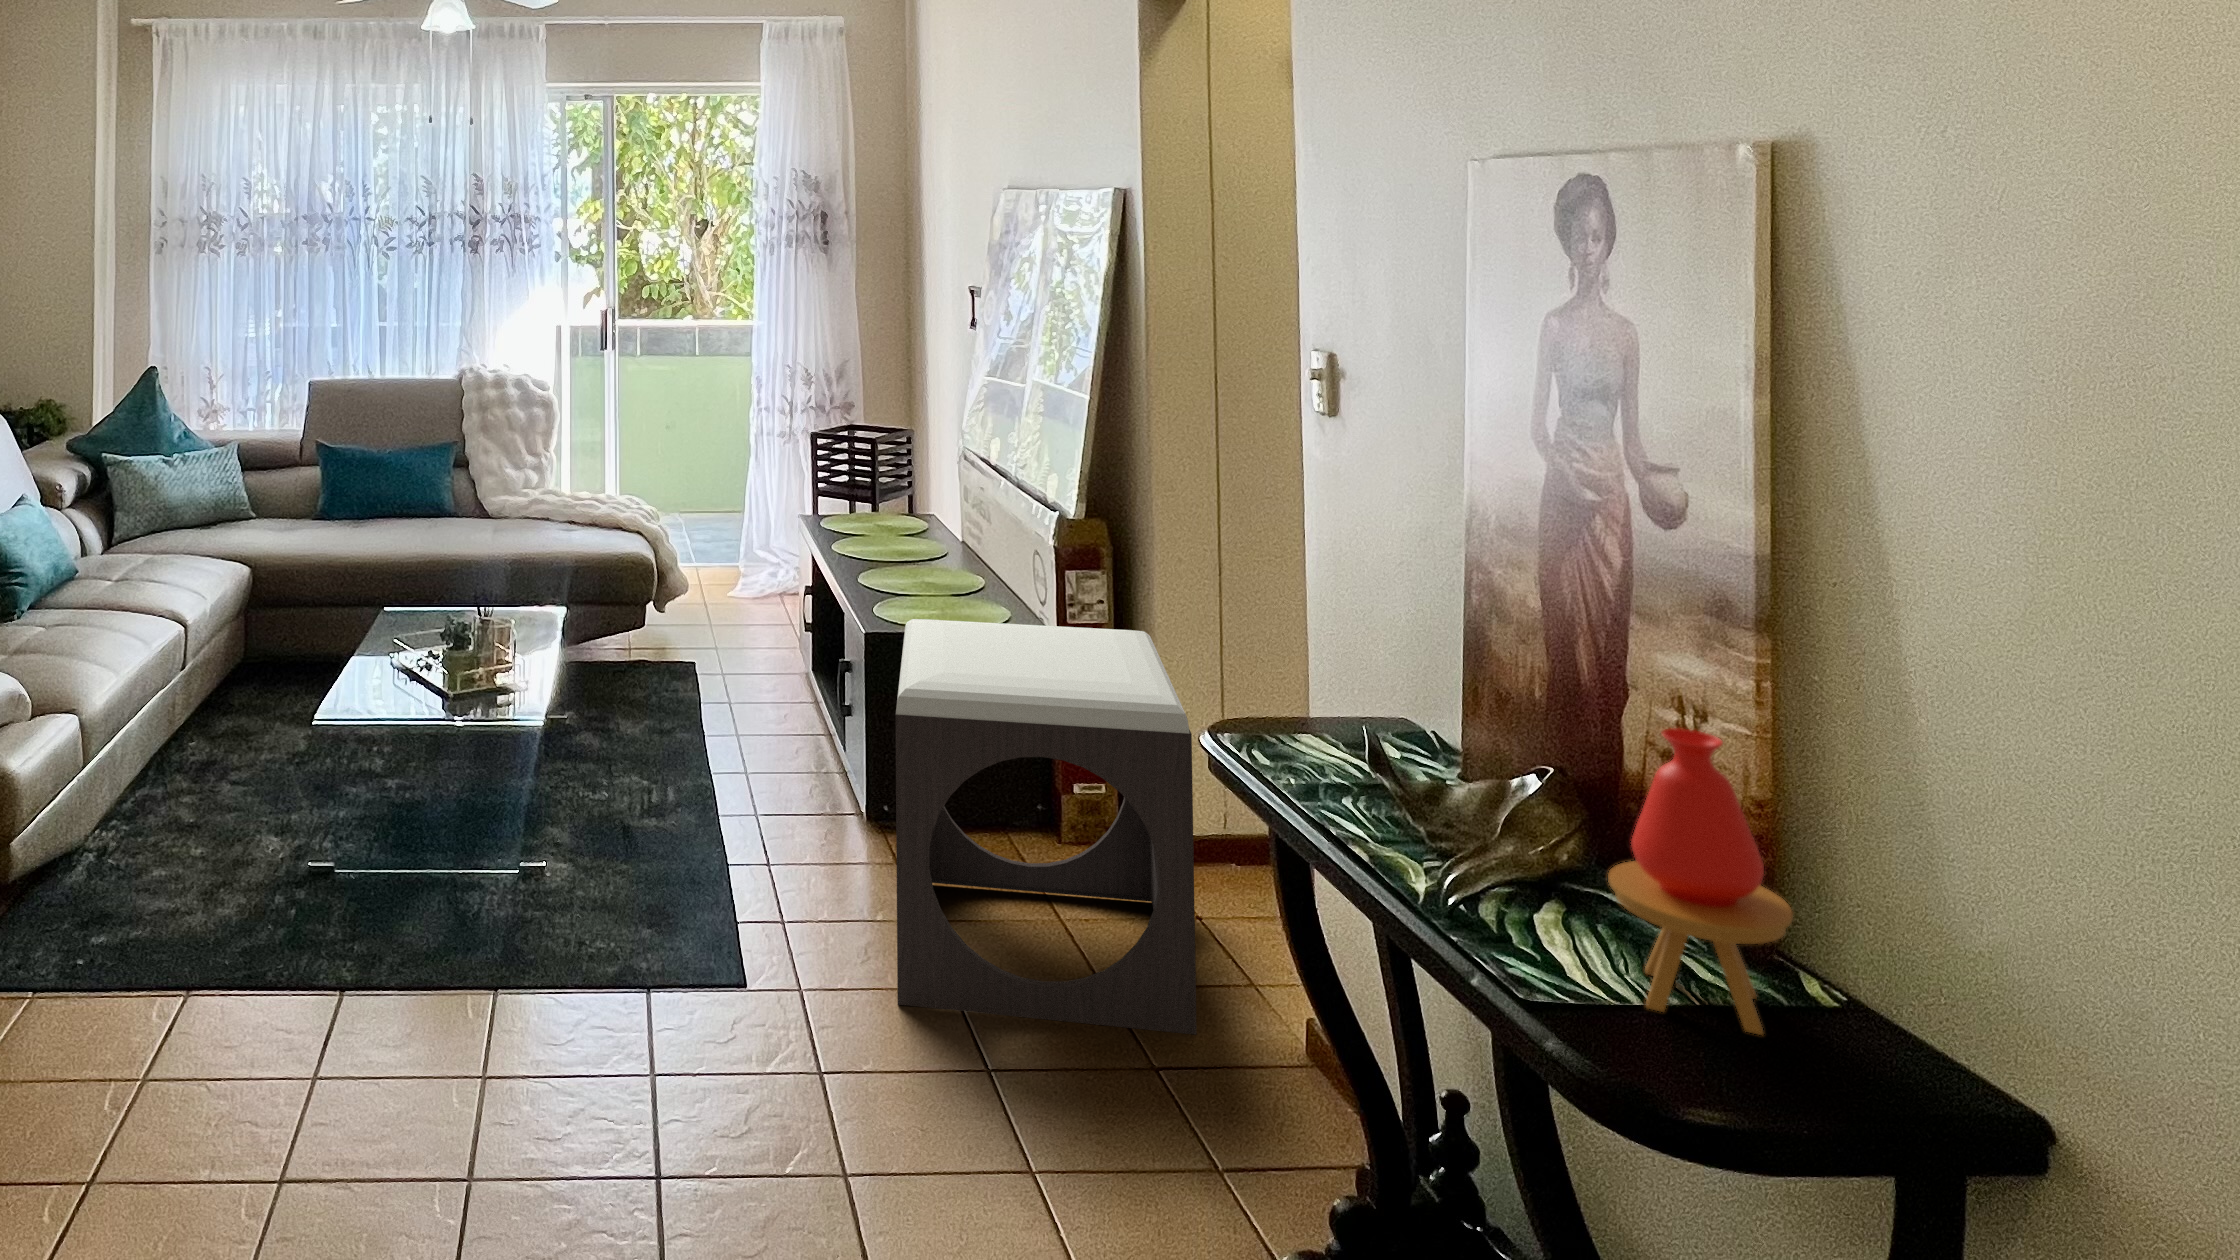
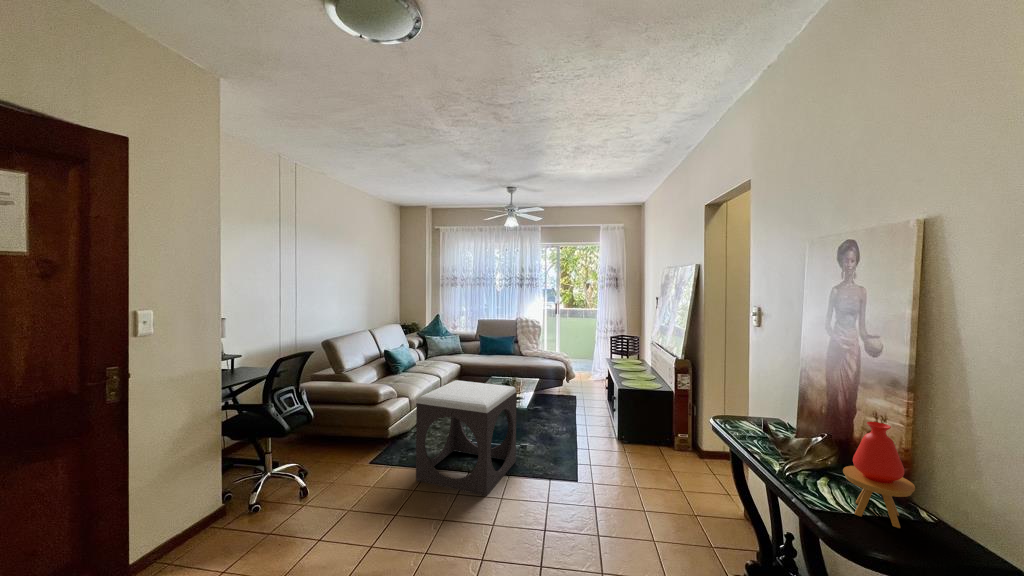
footstool: present [896,619,1197,1035] -> present [416,380,517,496]

